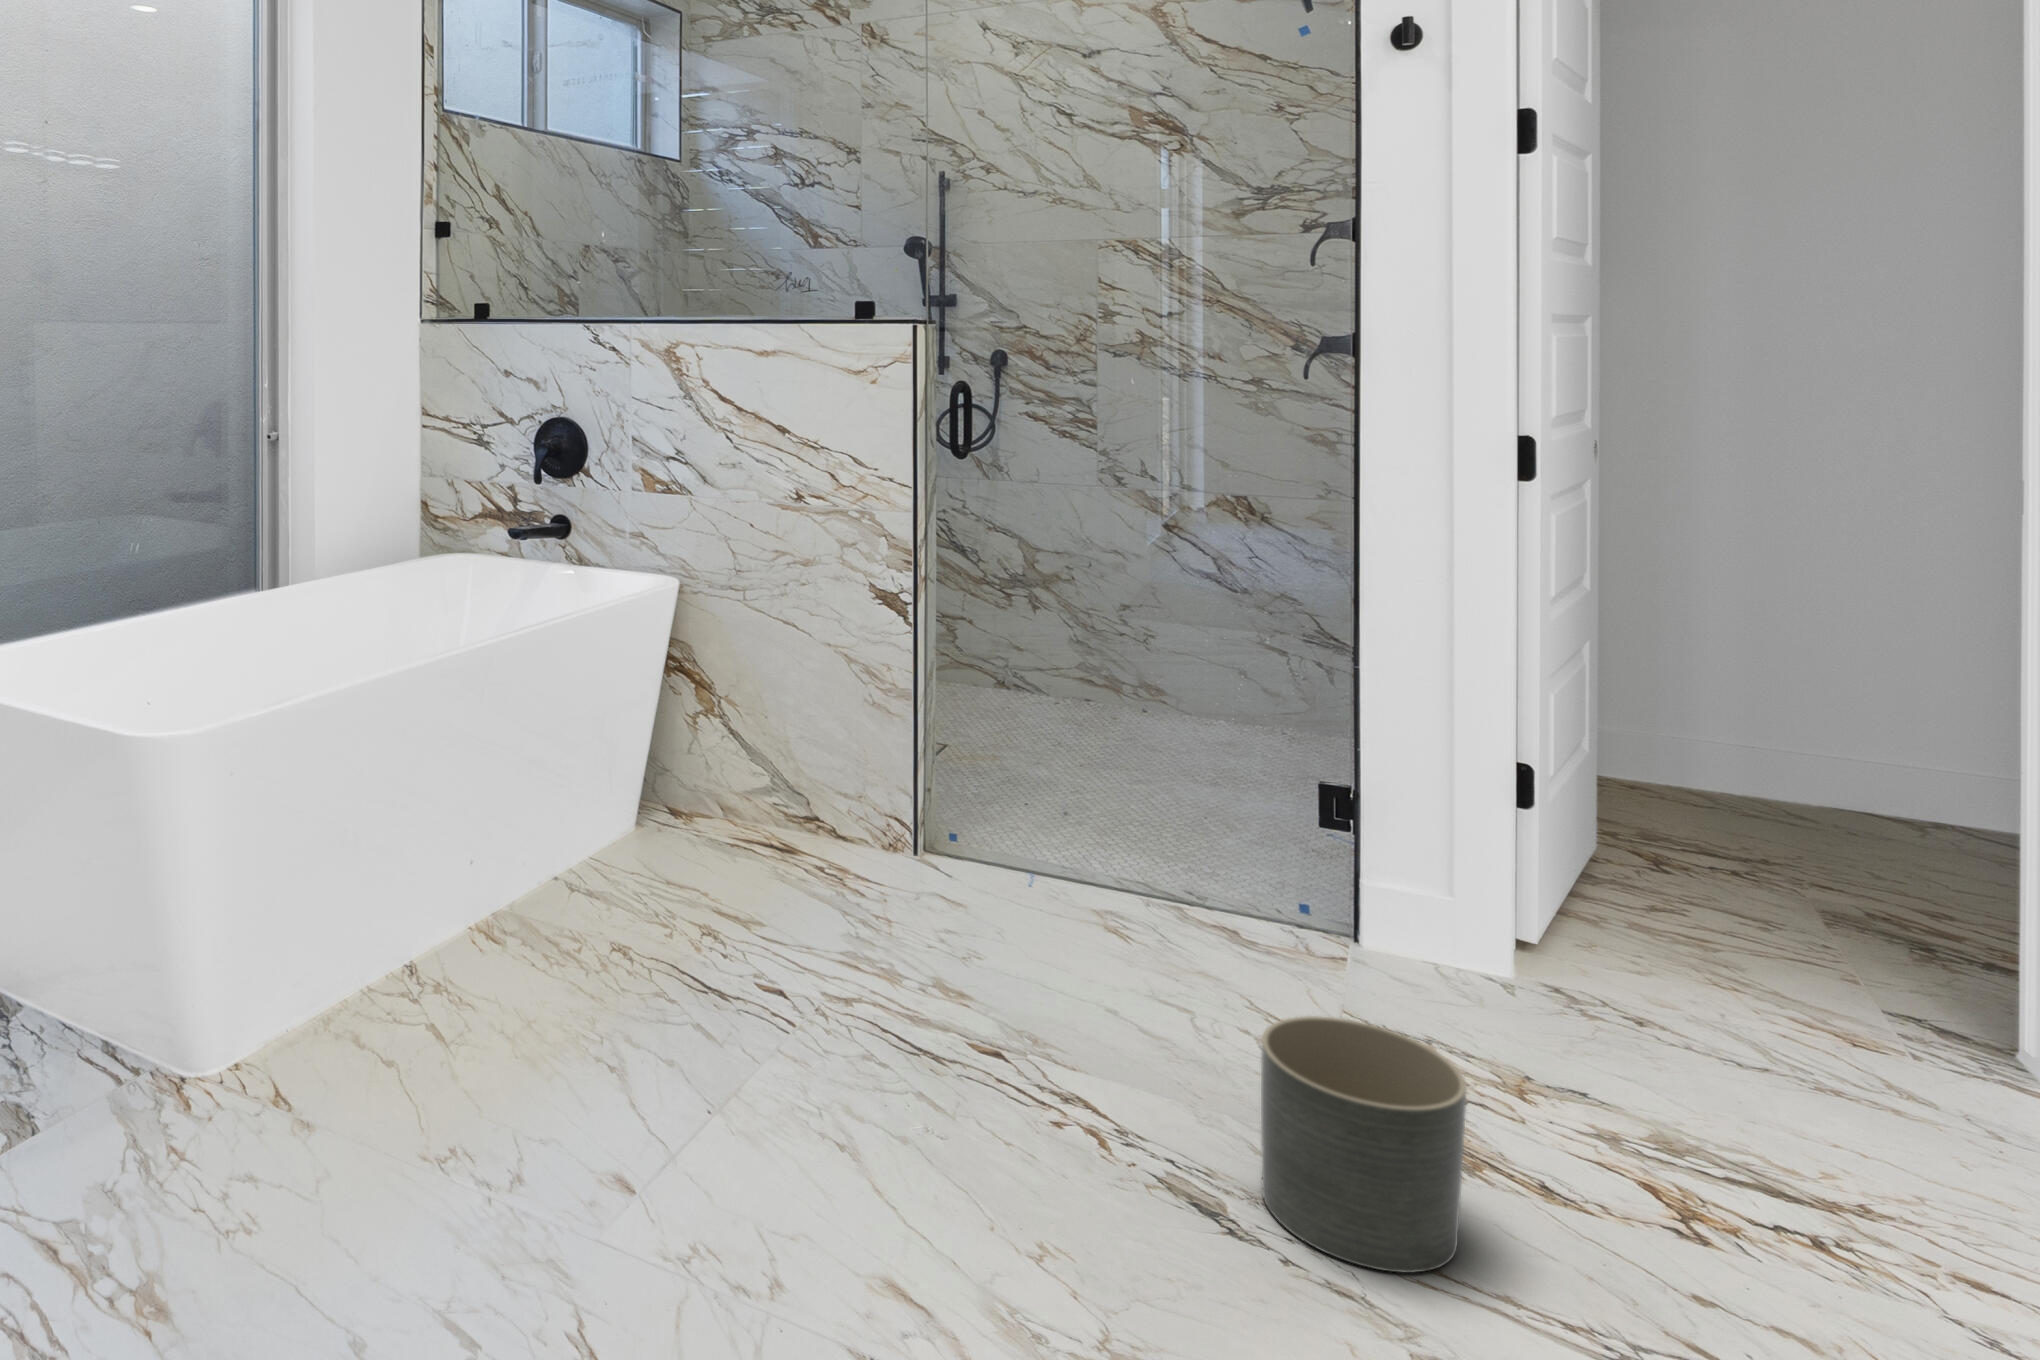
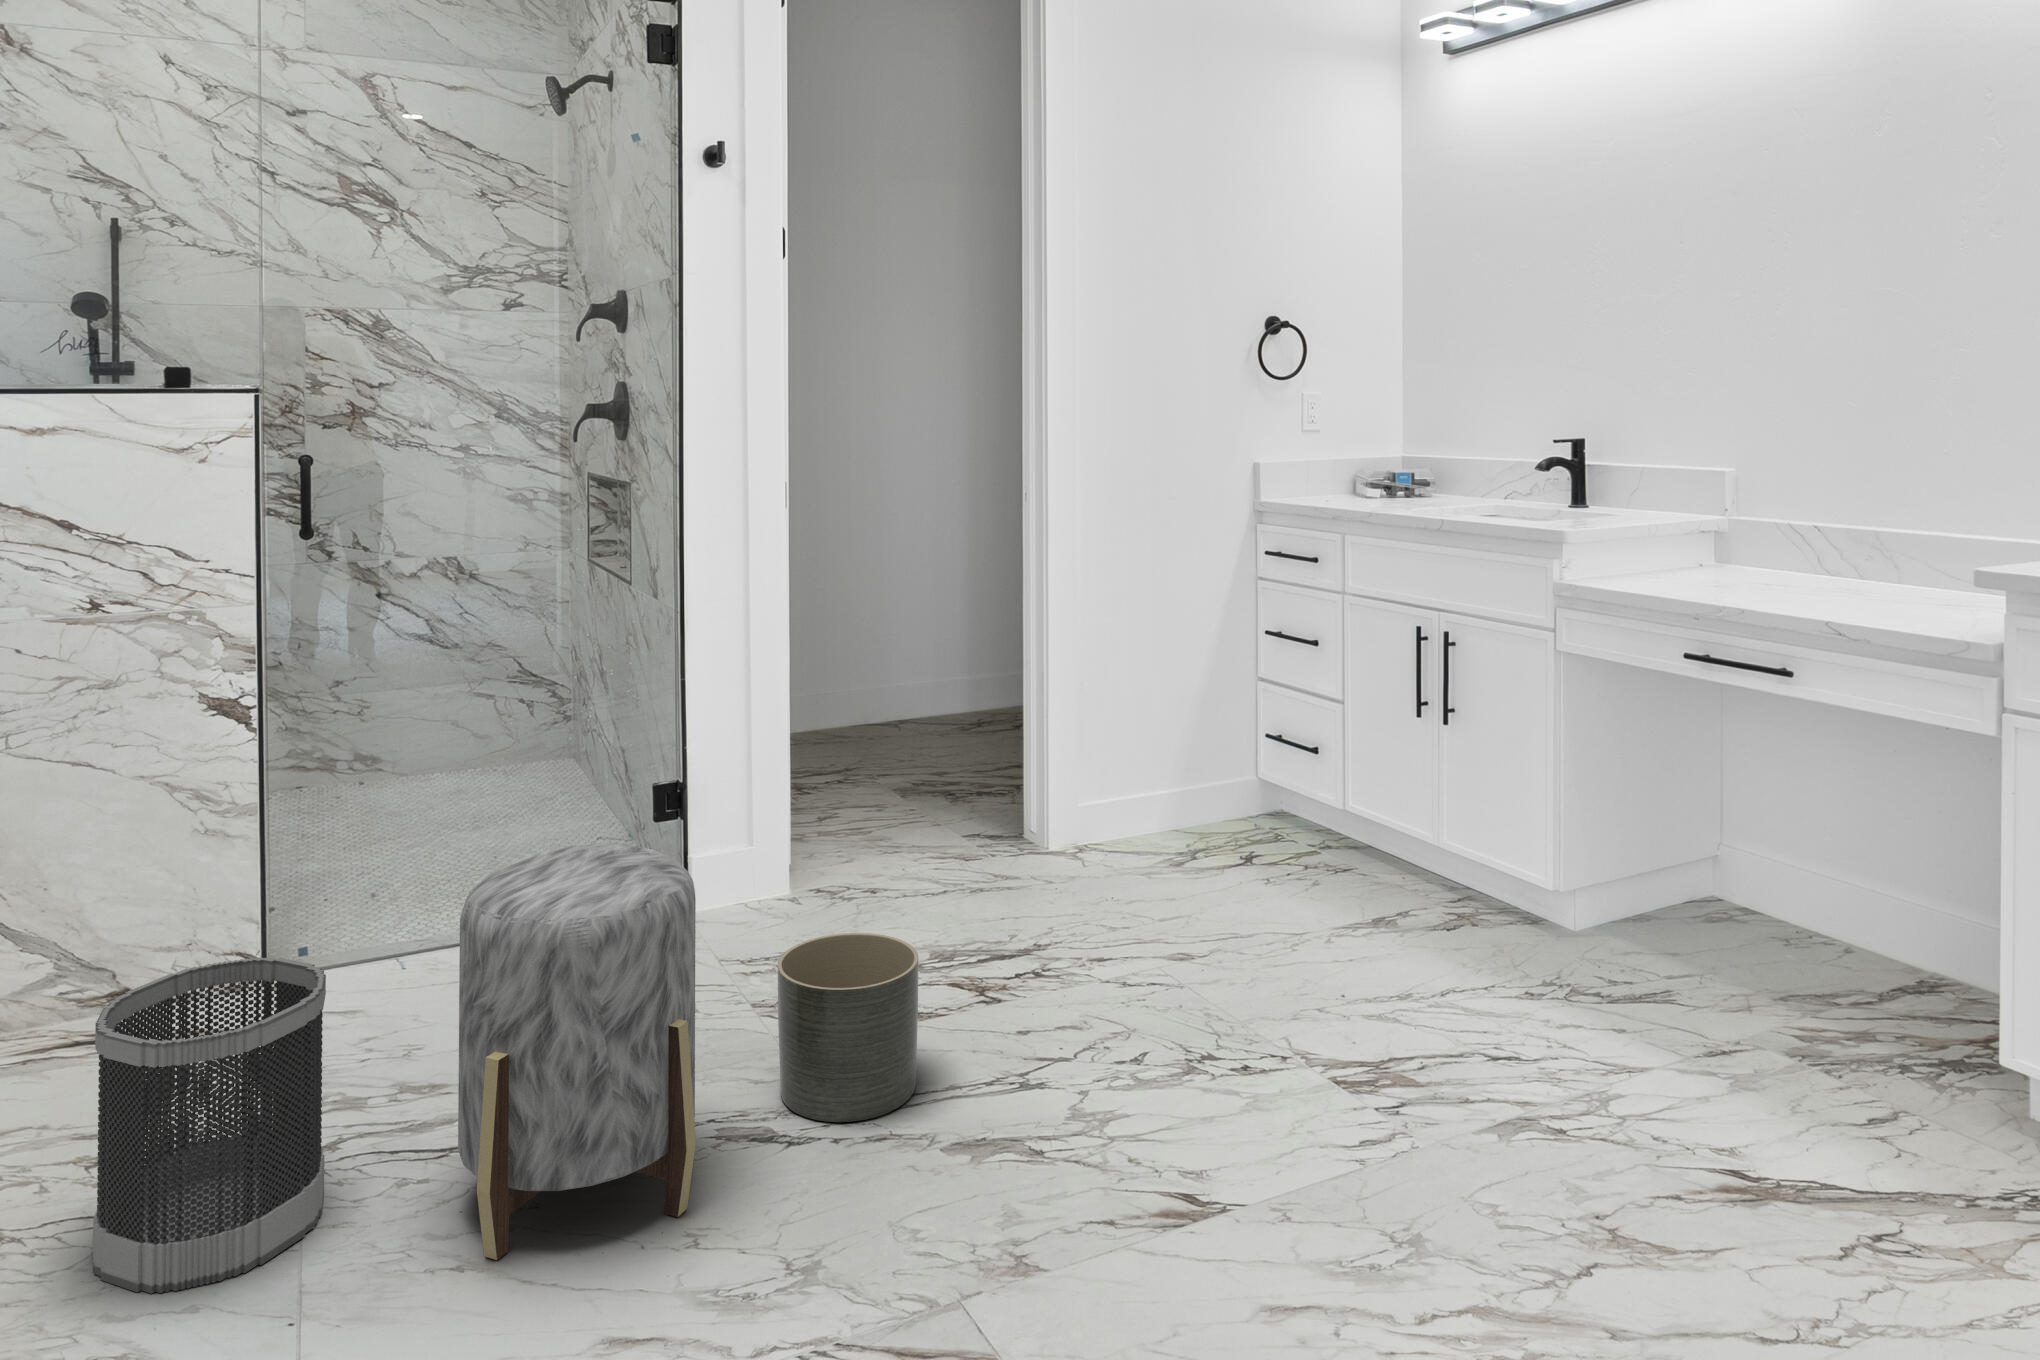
stool: none [860,798,1127,1220] -> present [458,844,696,1260]
wastebasket: none [650,801,818,1056] -> present [93,957,326,1294]

